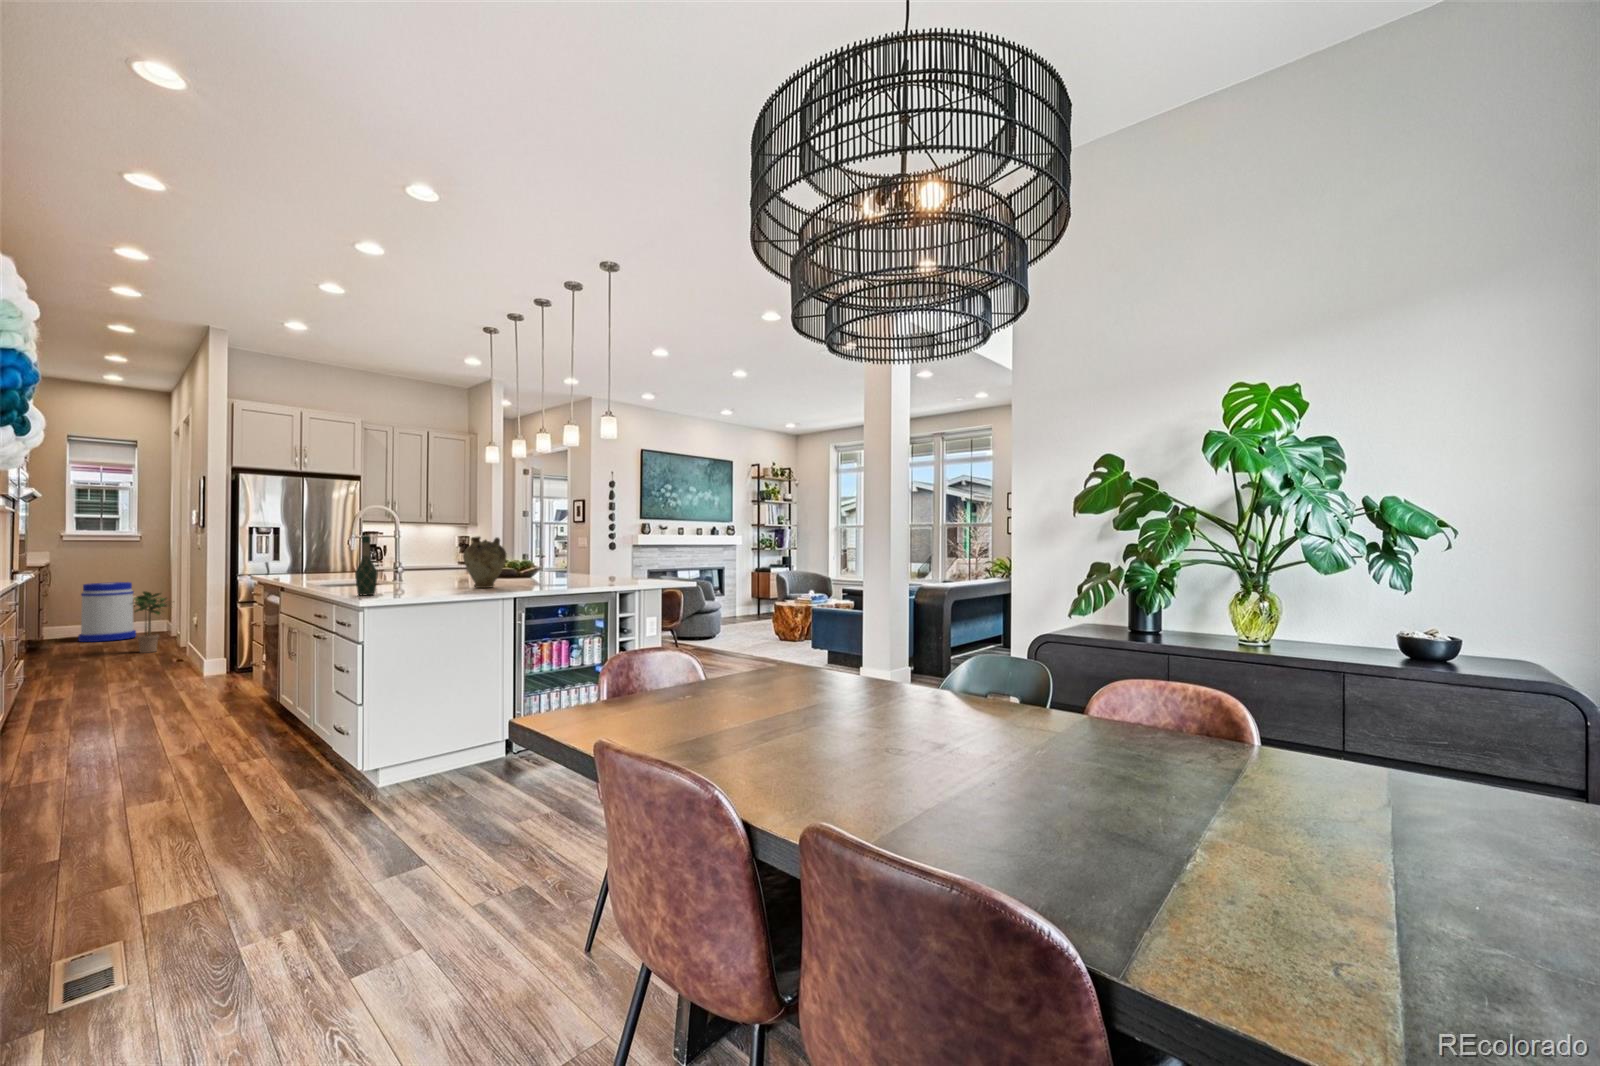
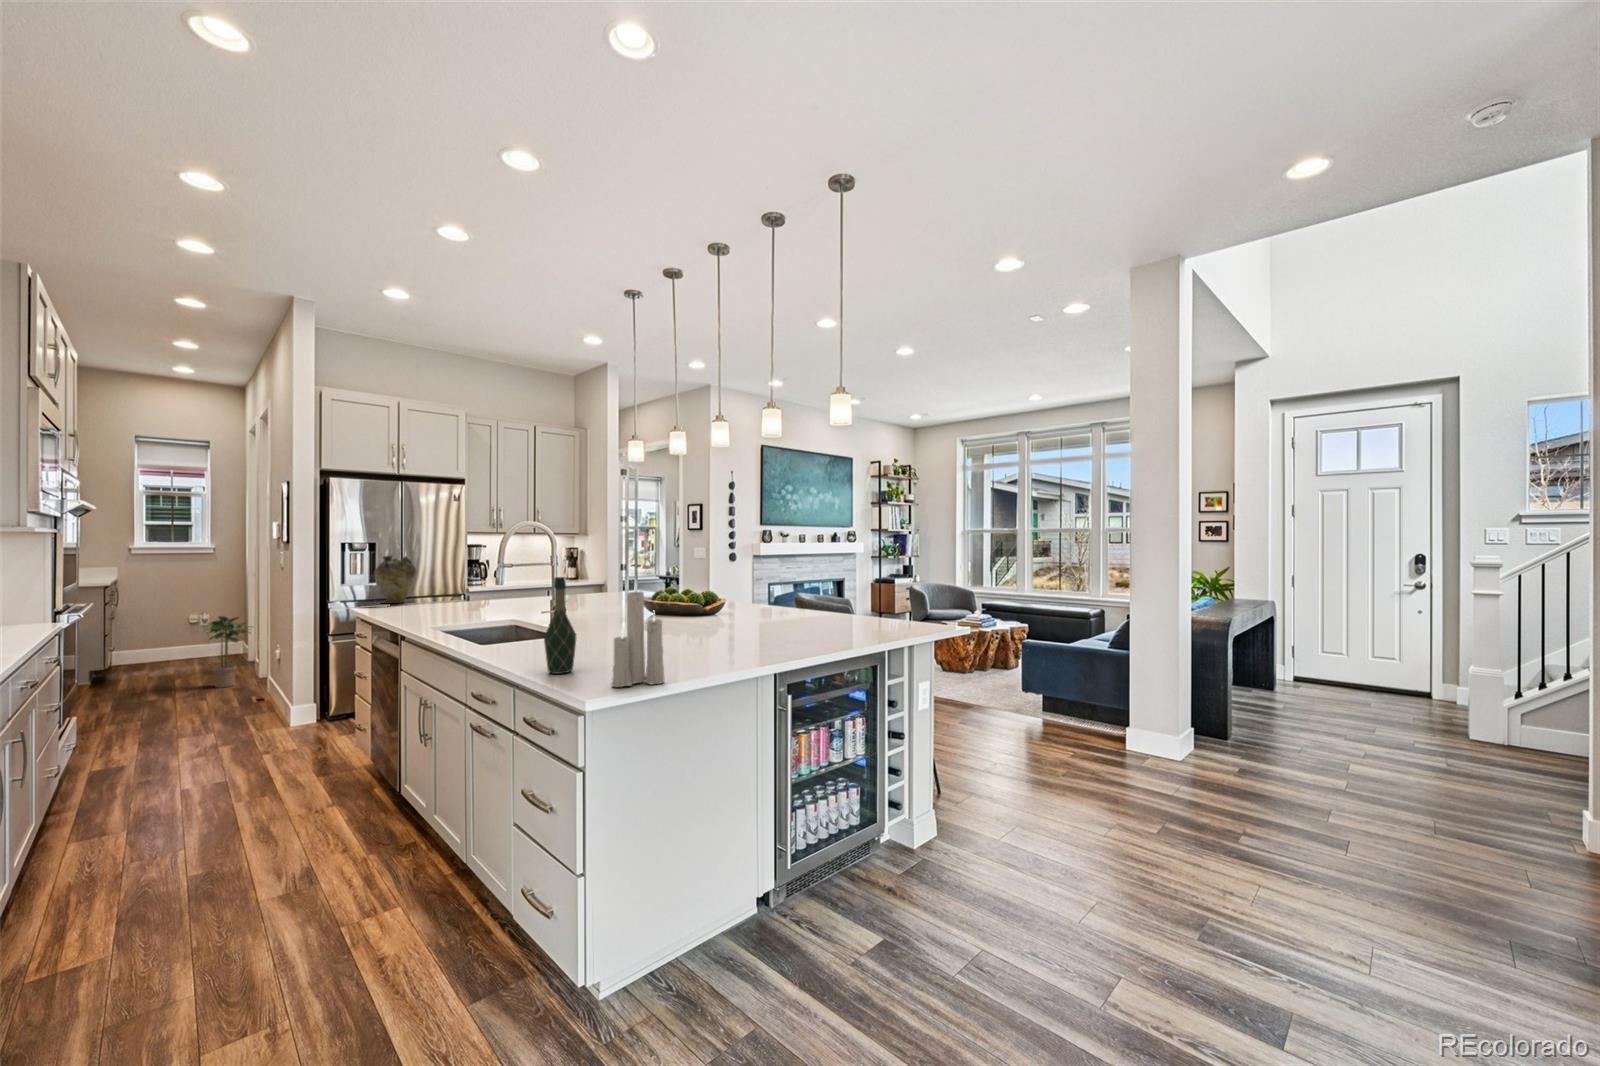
candle: none [388,531,425,598] -> present [611,591,664,687]
vase: present [463,537,506,588] -> present [374,556,417,603]
trash can: present [78,582,136,642] -> none [148,601,211,670]

